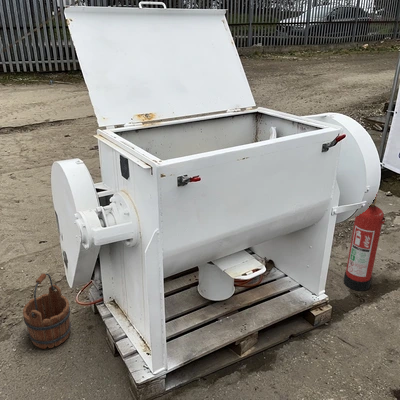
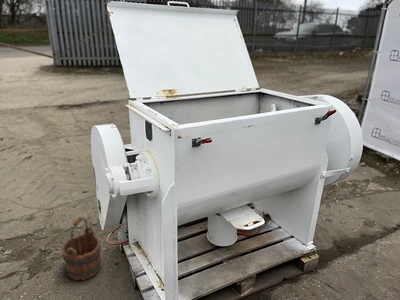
fire extinguisher: present [344,194,385,291] -> none [327,159,364,243]

